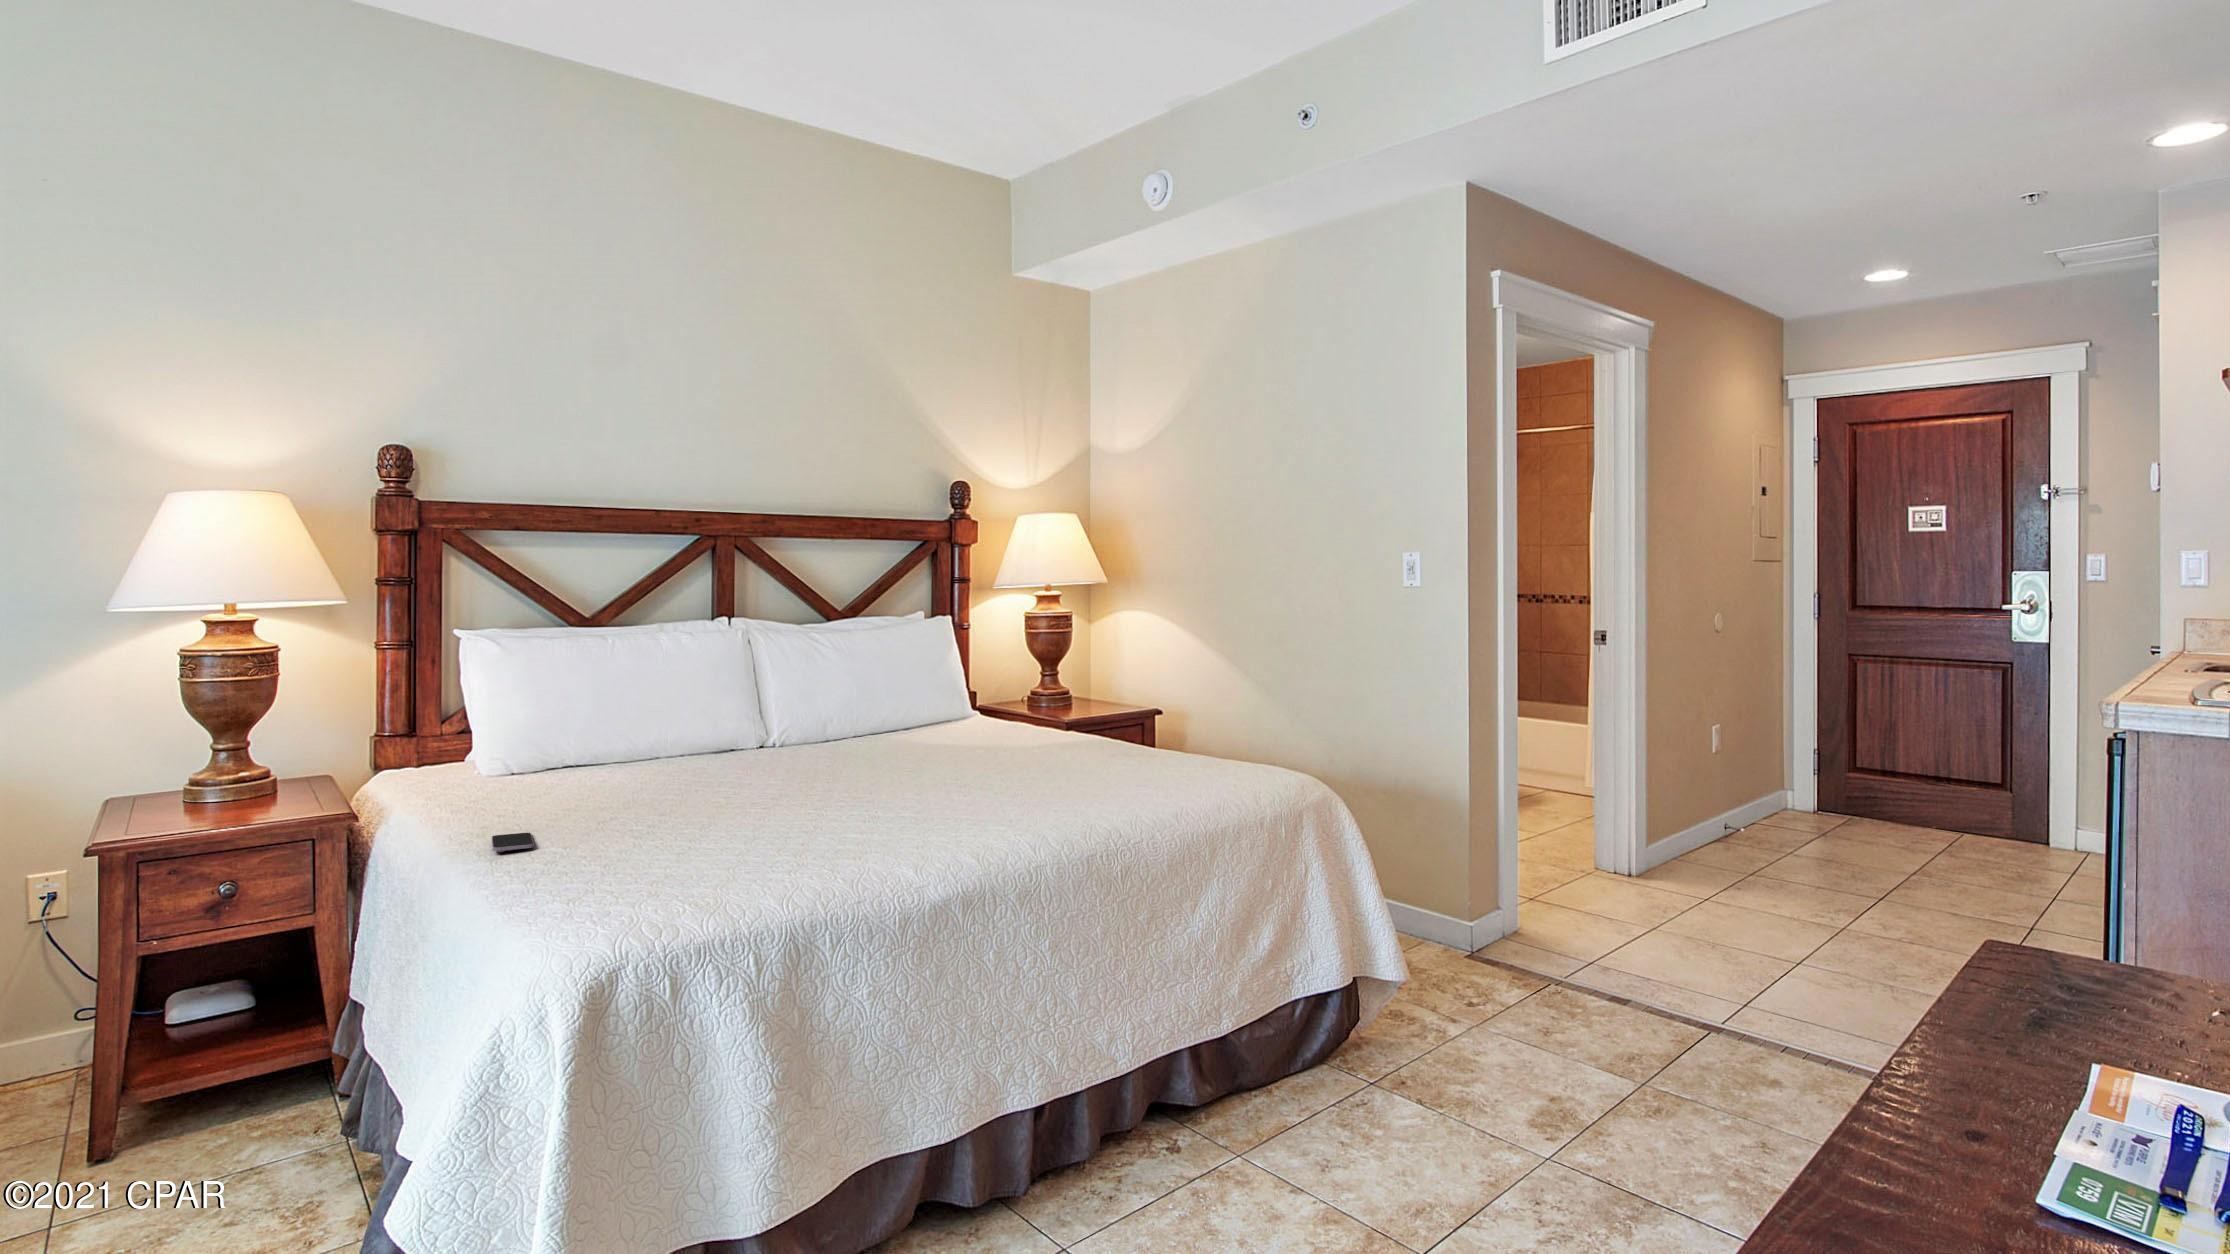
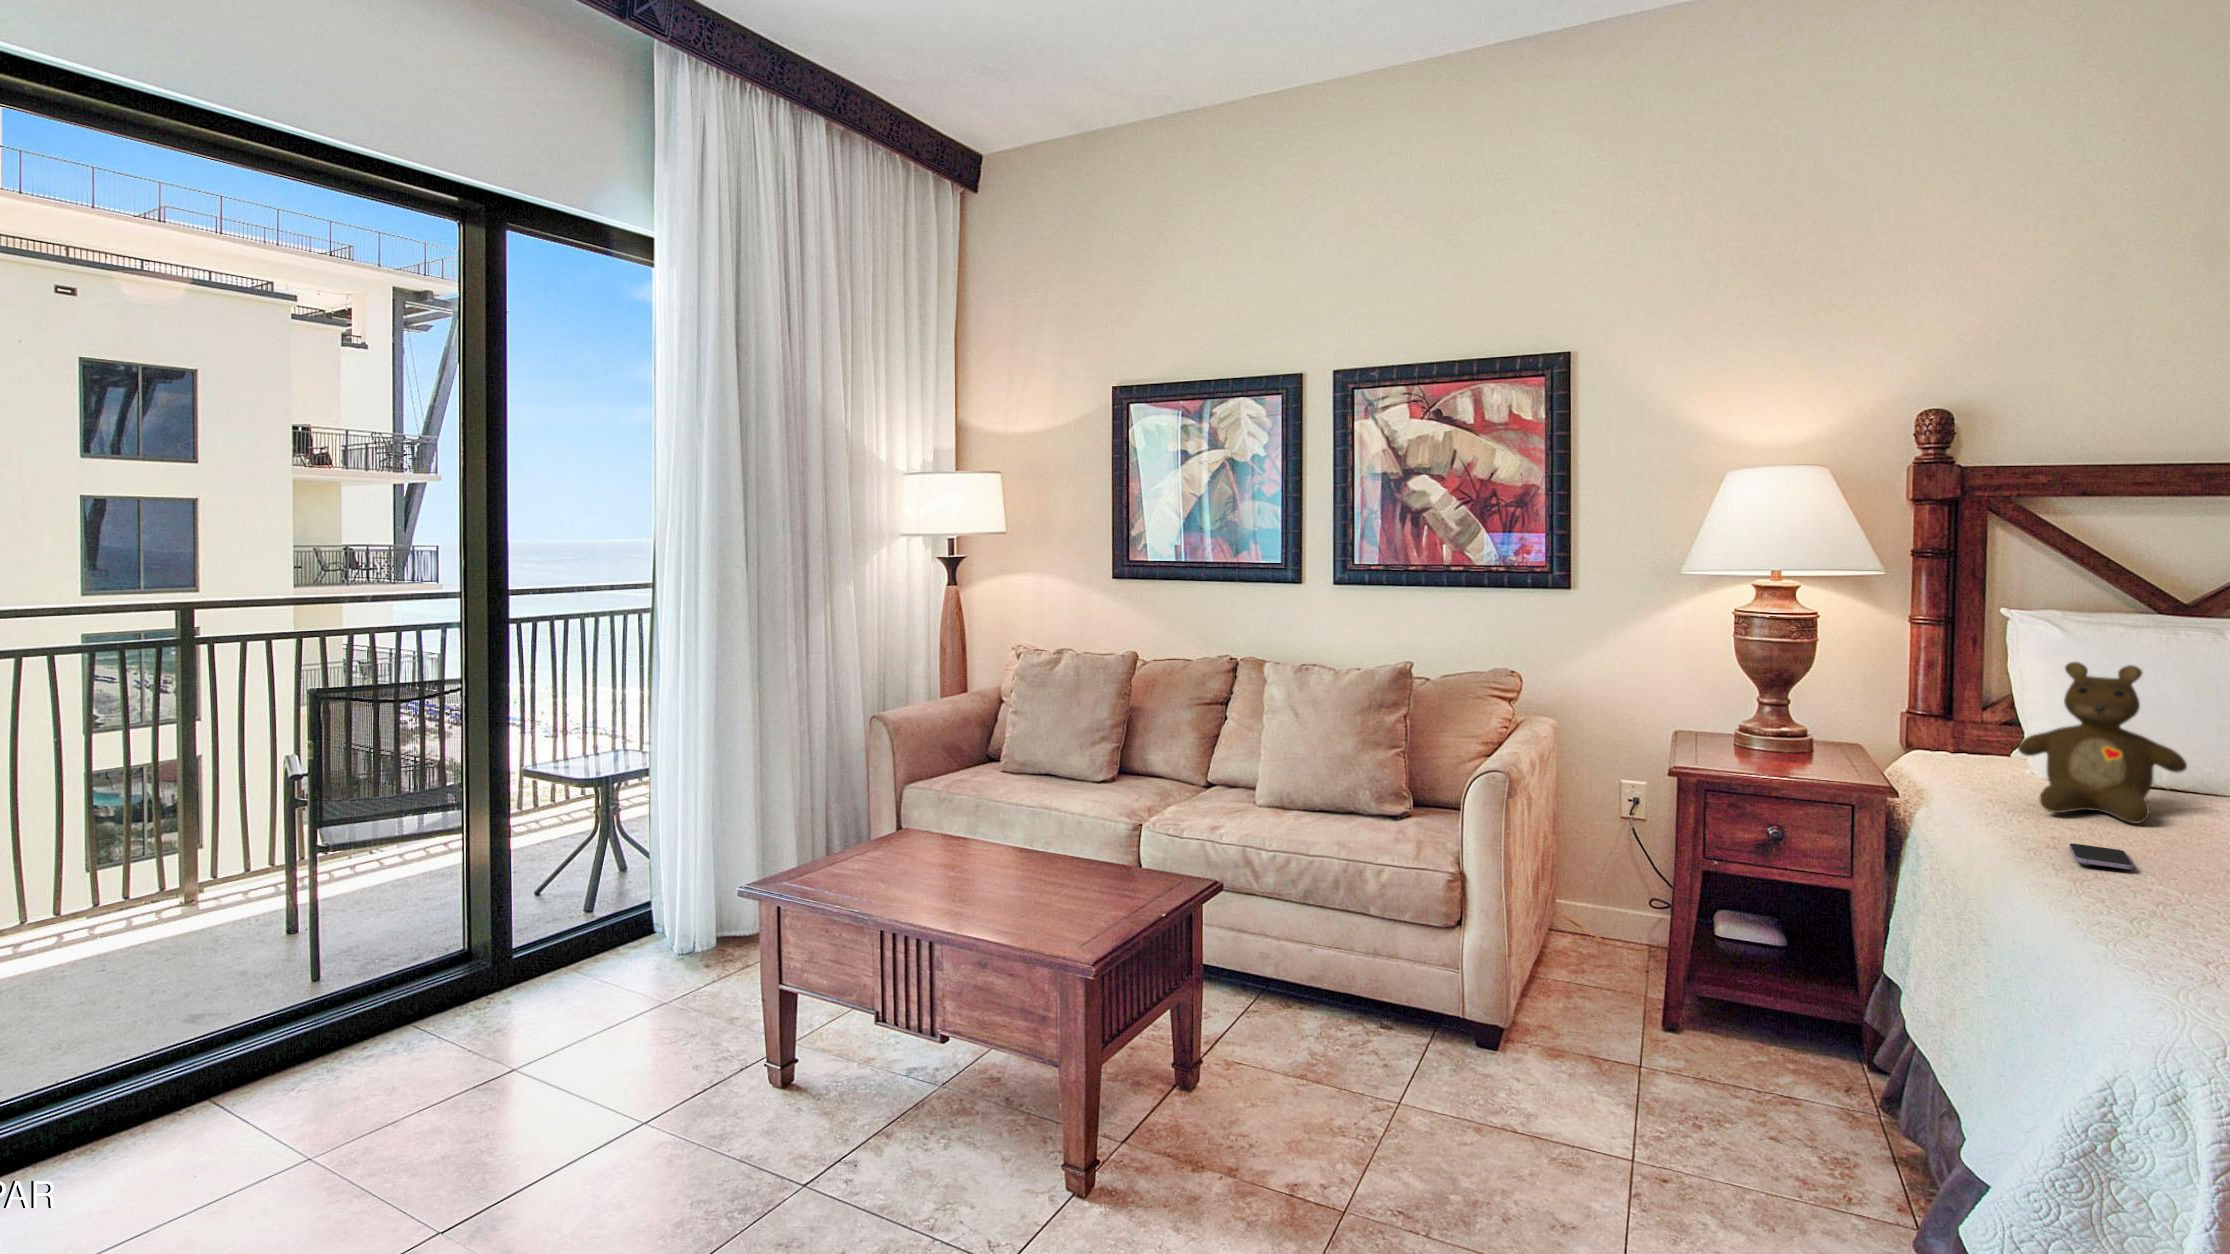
teddy bear: none [460,676,578,811] -> present [2018,662,2187,824]

